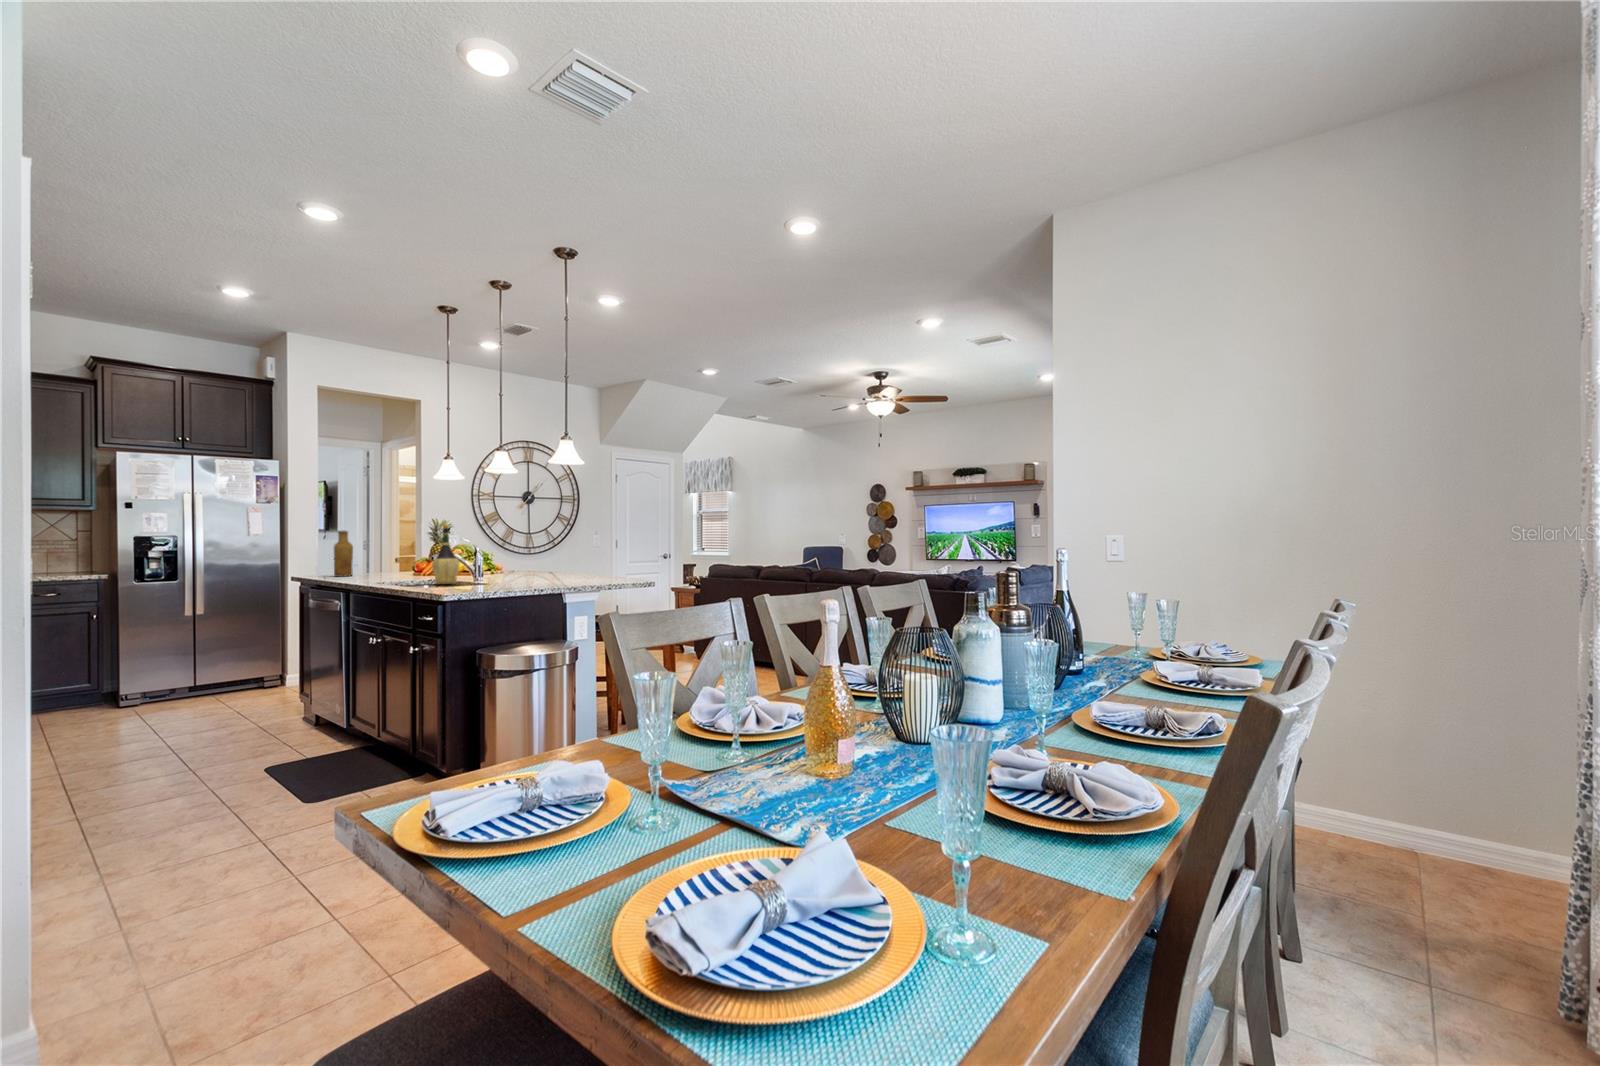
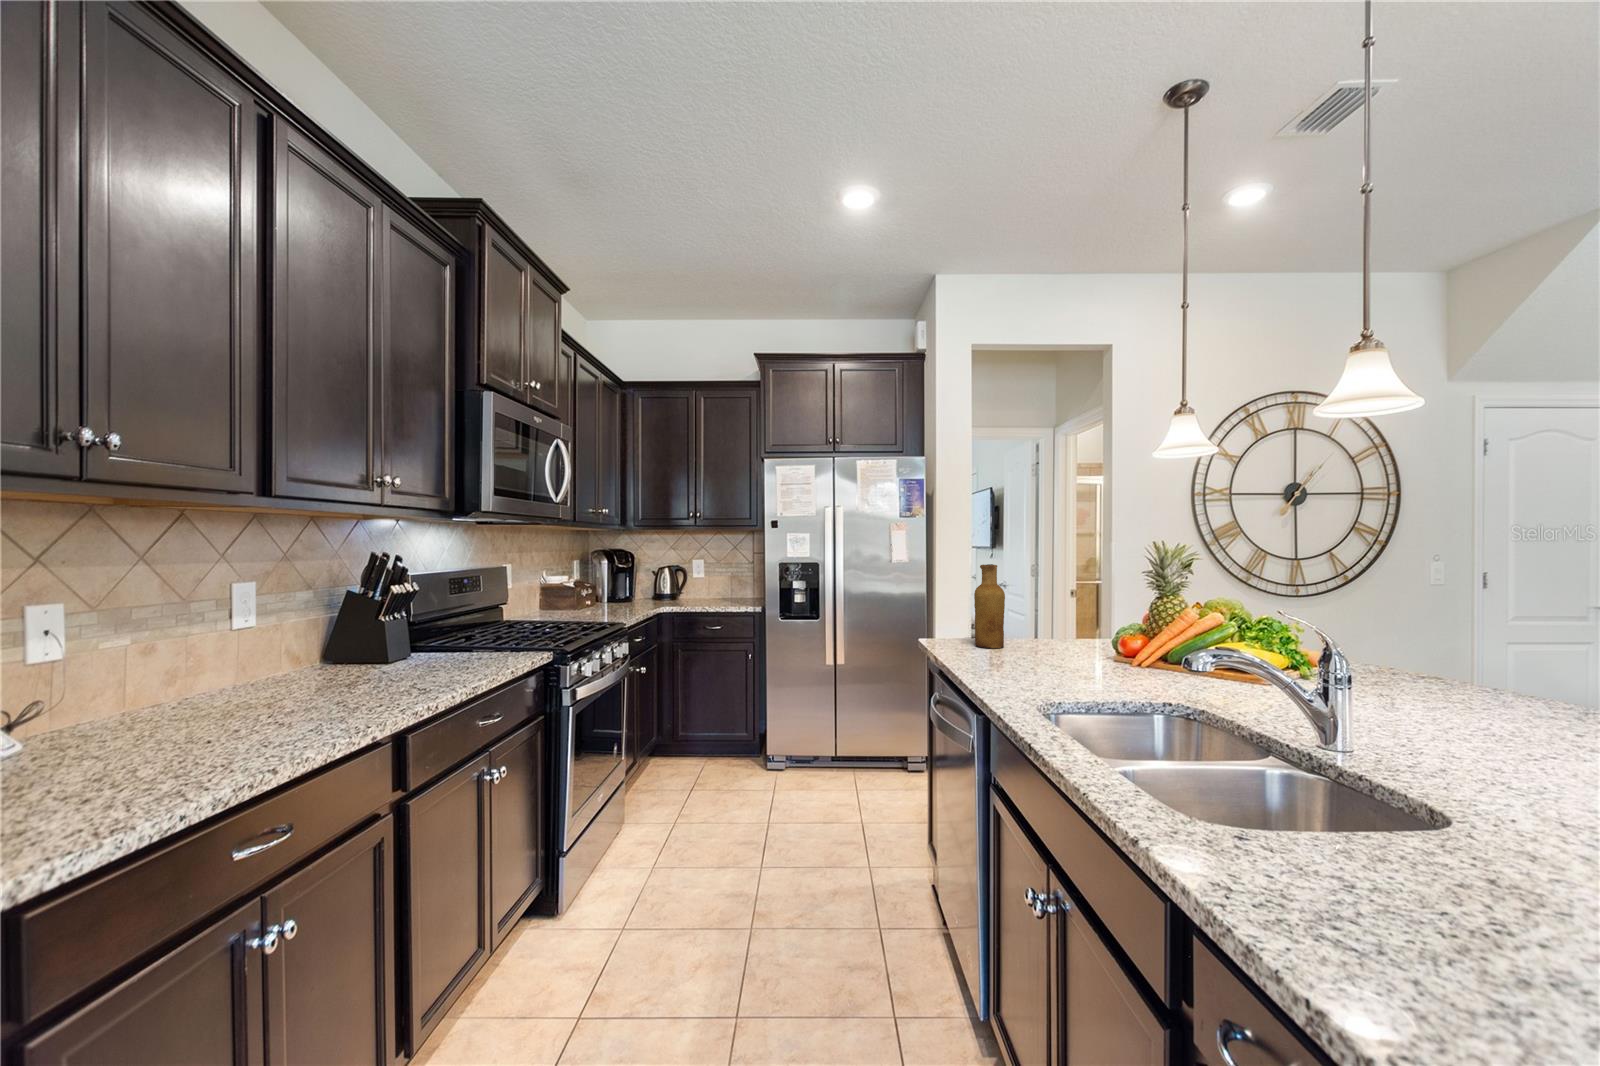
wine bottle: present [432,524,459,584] -> none [1283,613,1446,934]

